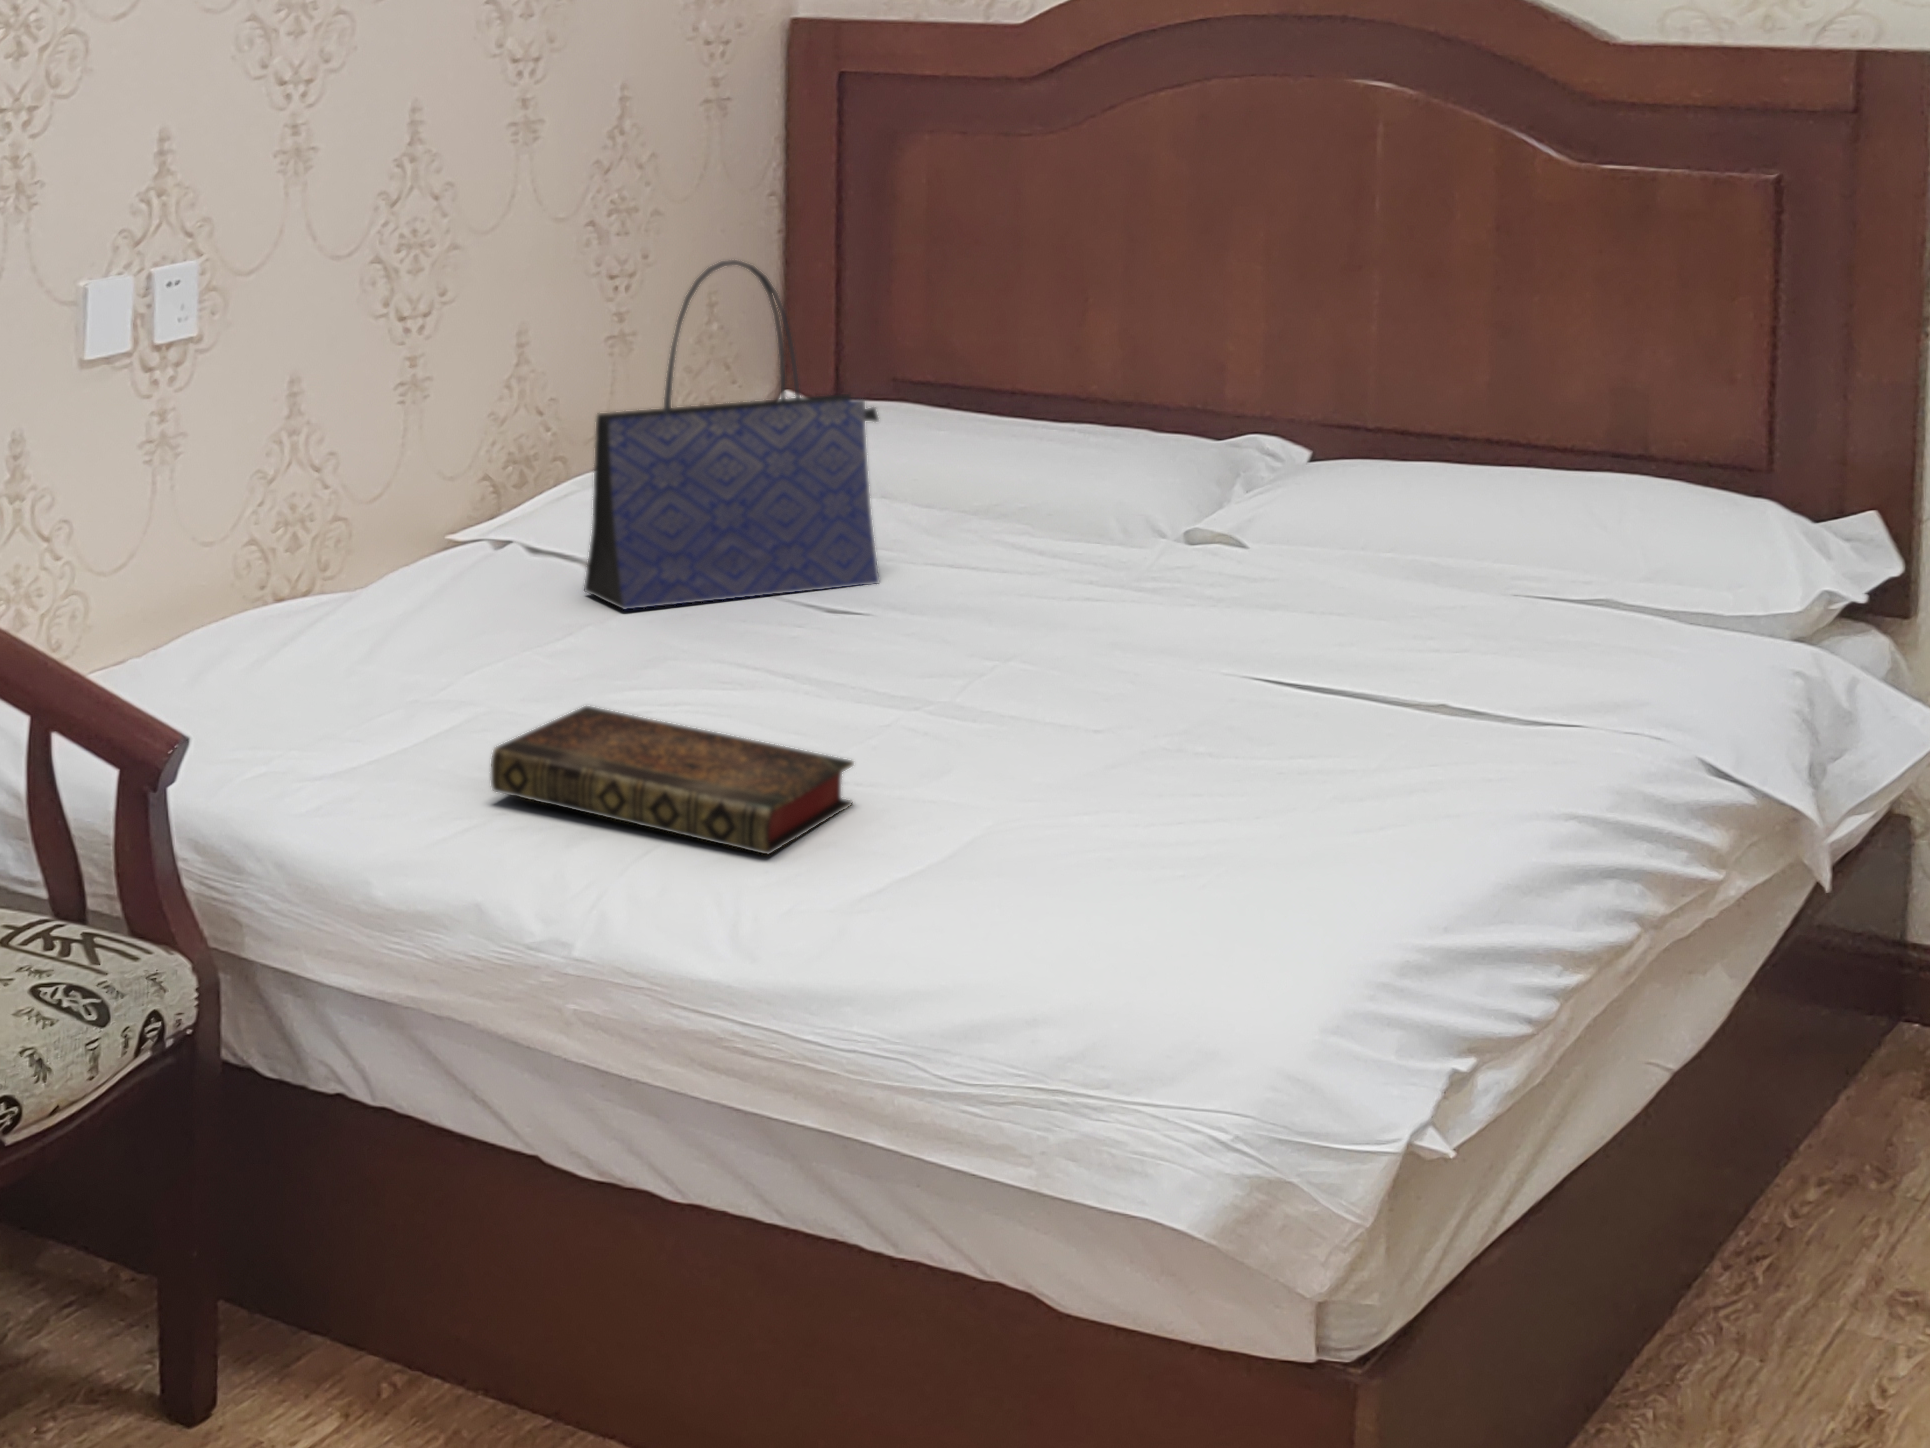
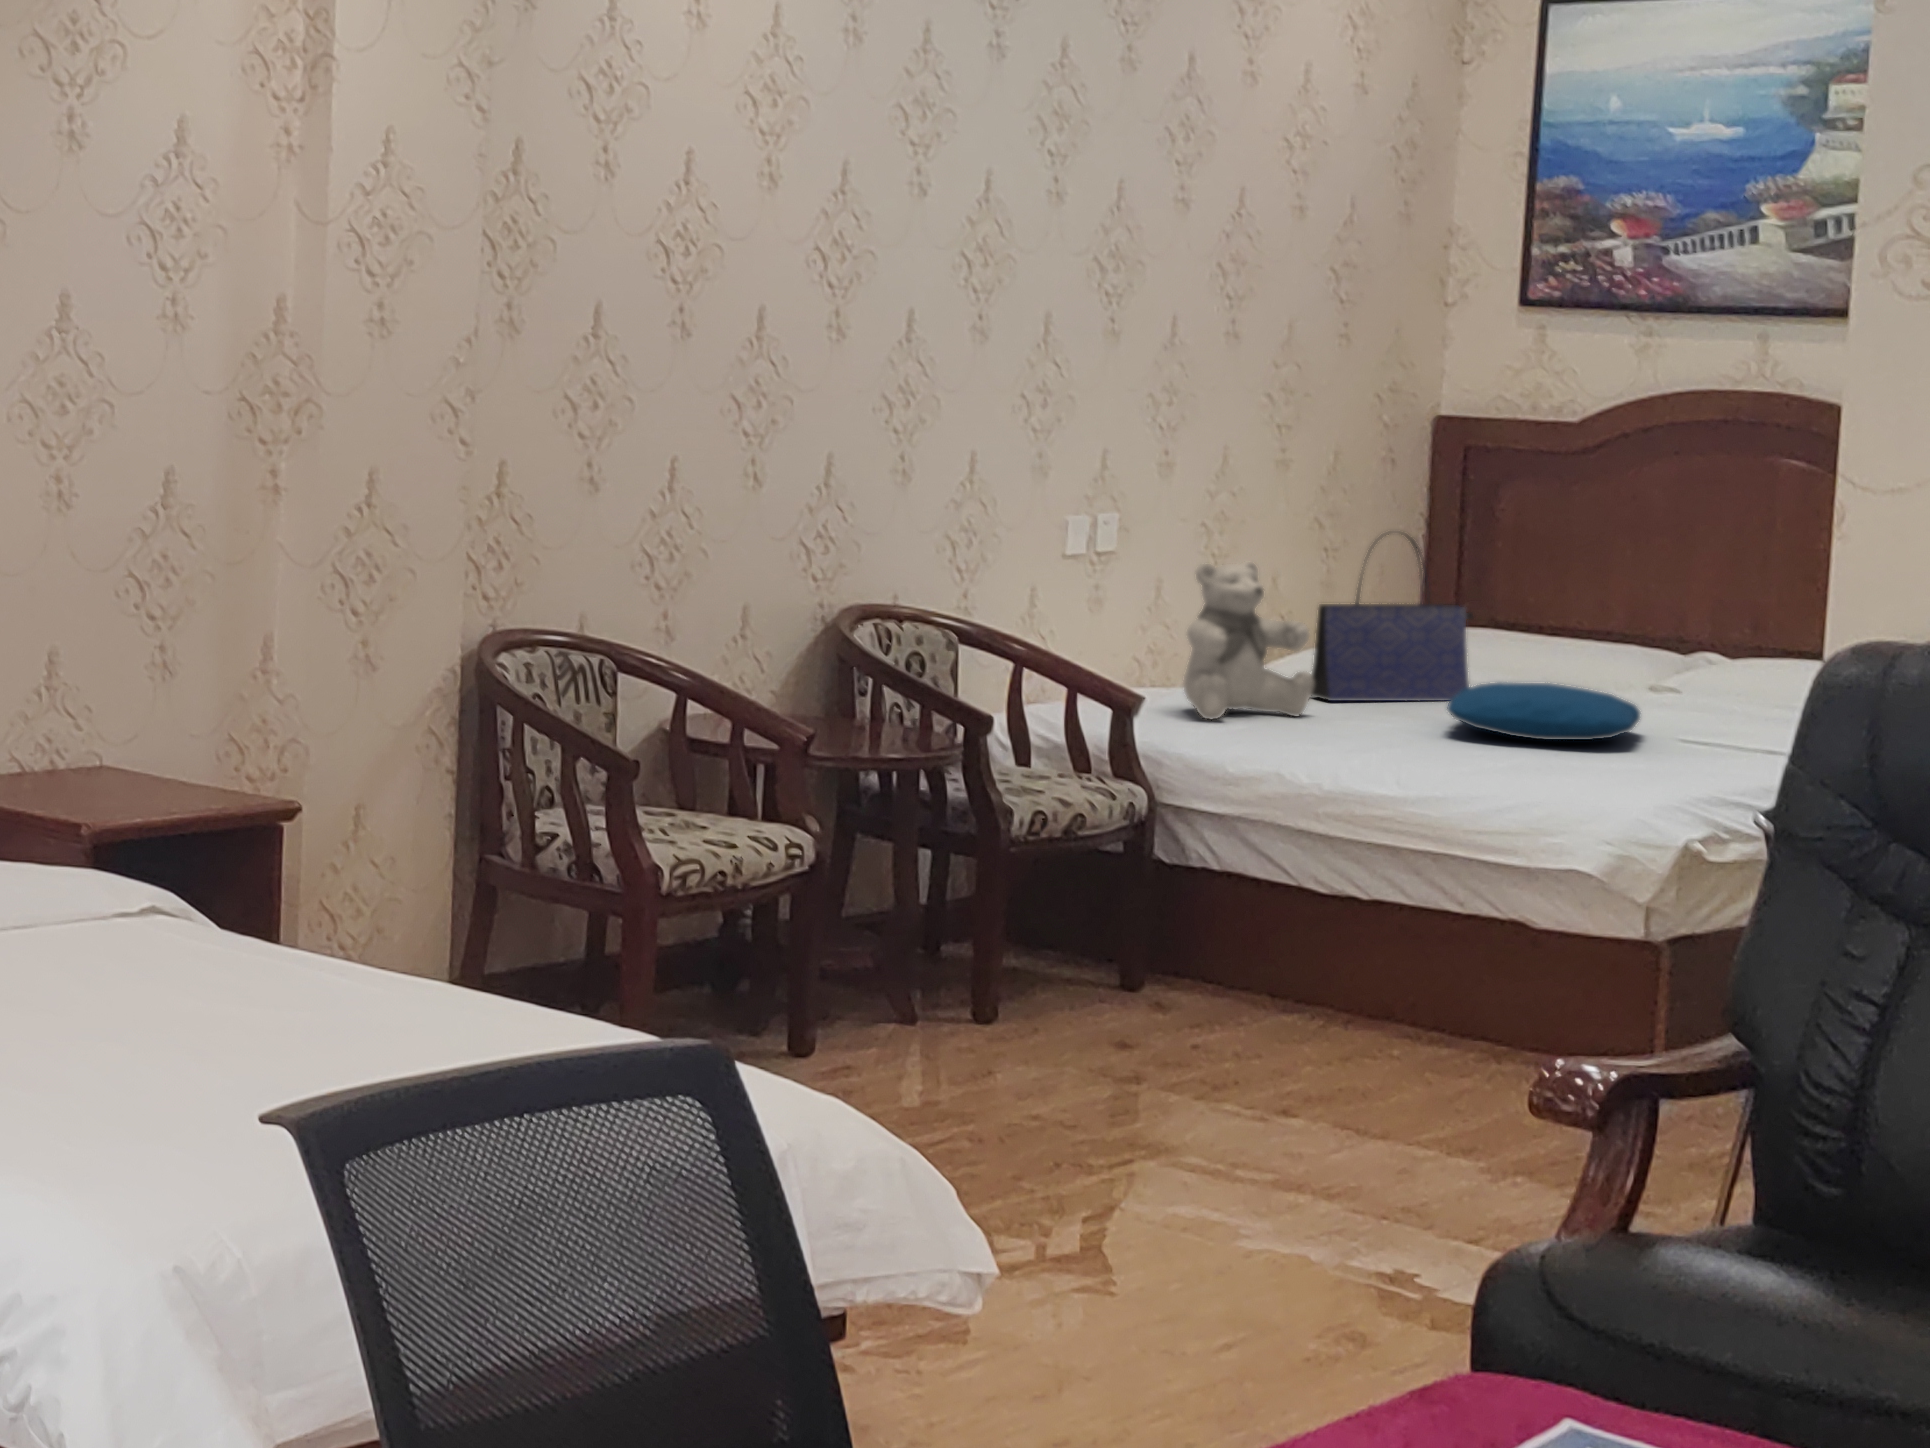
teddy bear: none [331,354,586,704] -> present [1183,562,1314,719]
pillow: none [845,592,1225,742] -> present [1447,683,1641,740]
book: present [491,706,853,855] -> none [1273,713,1448,759]

